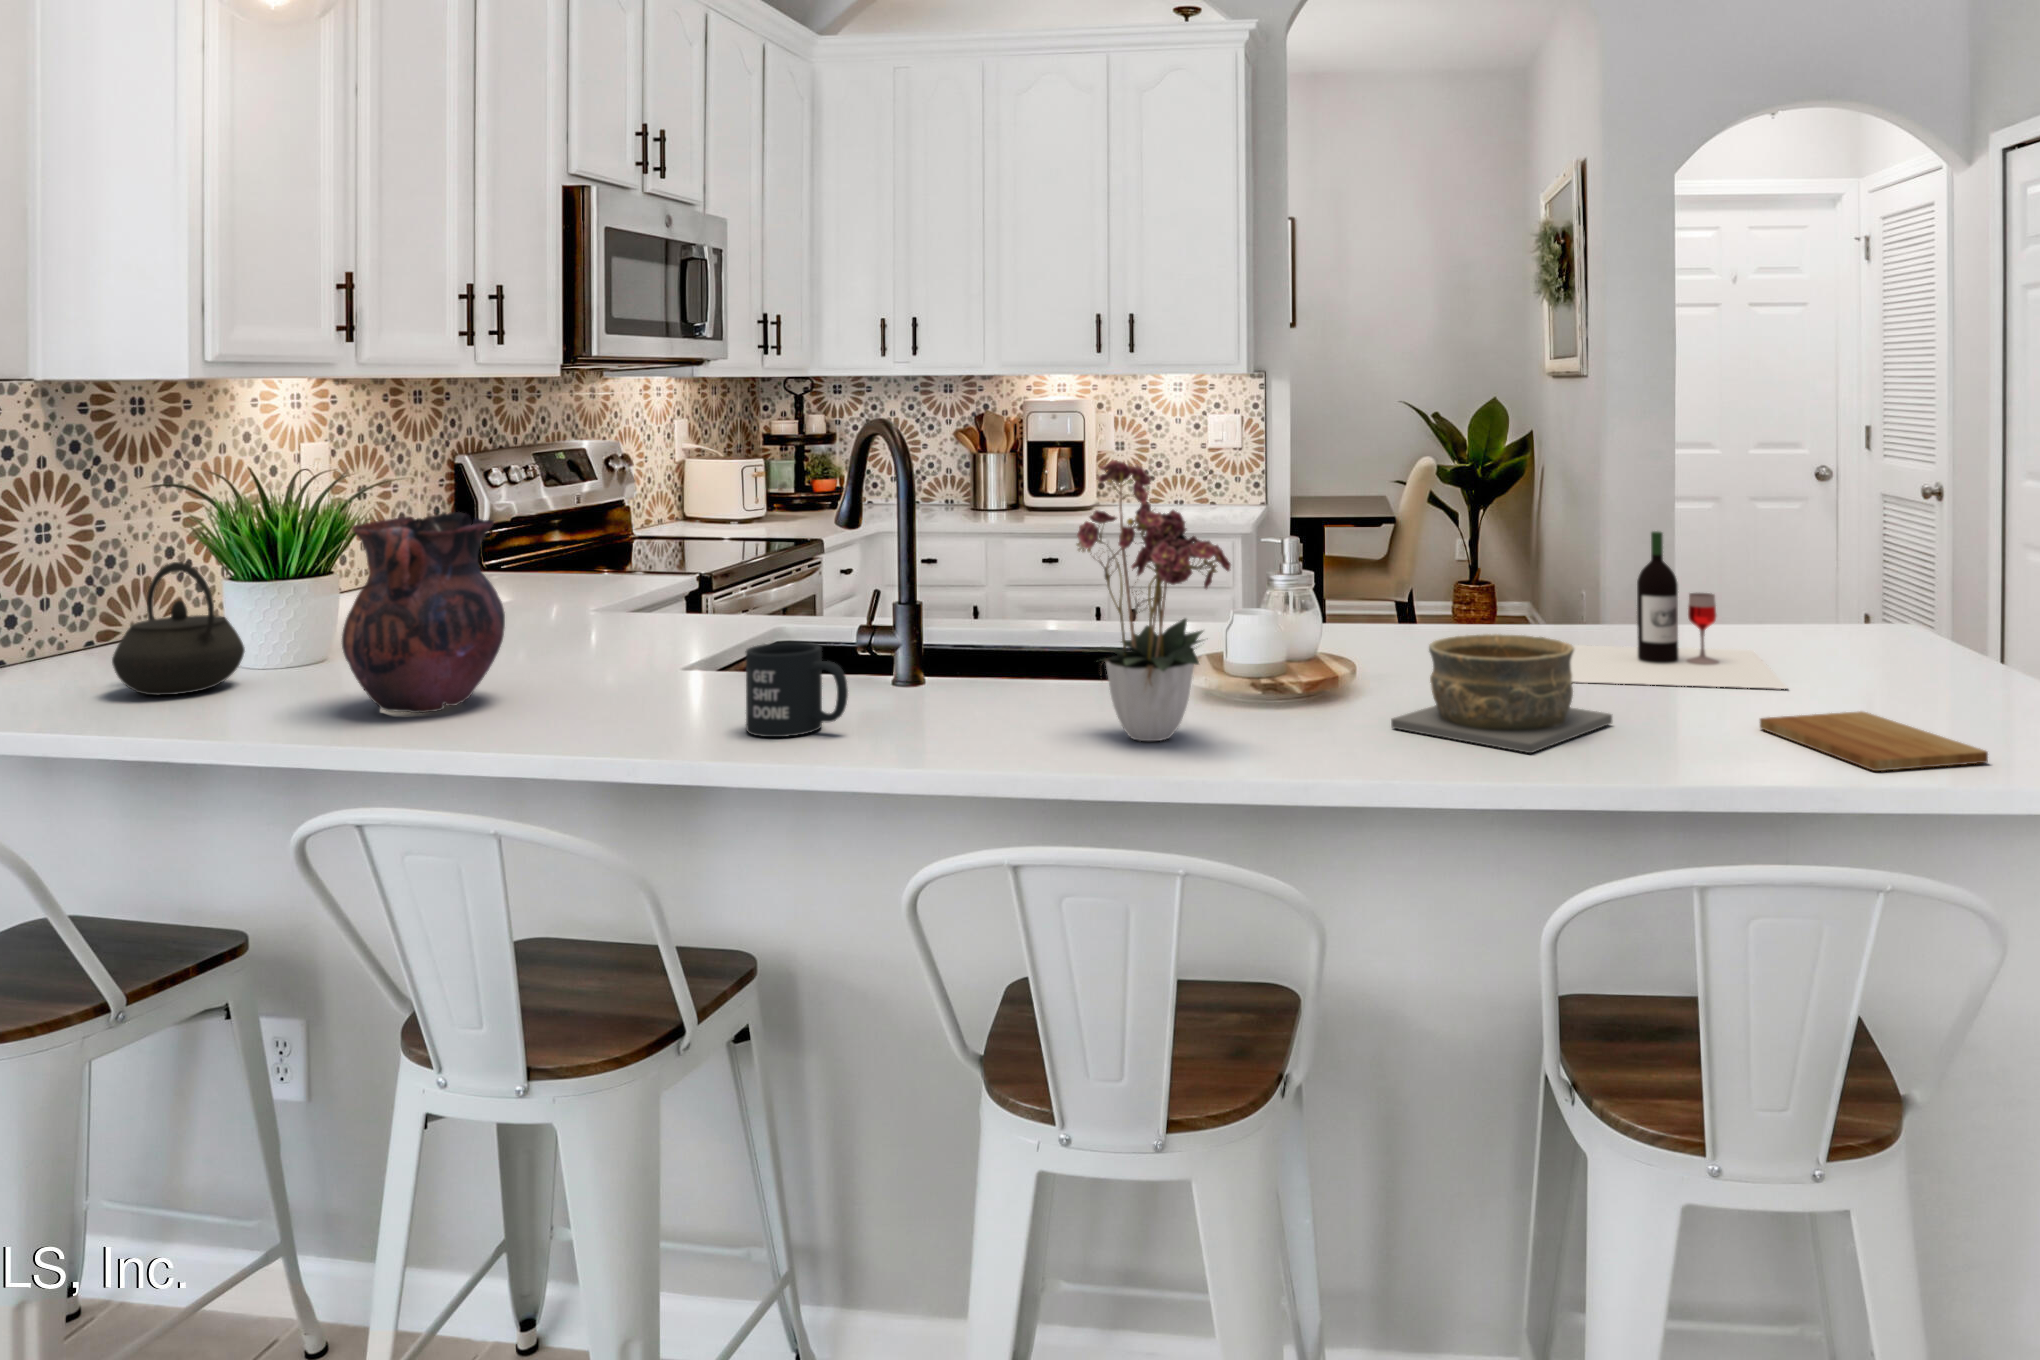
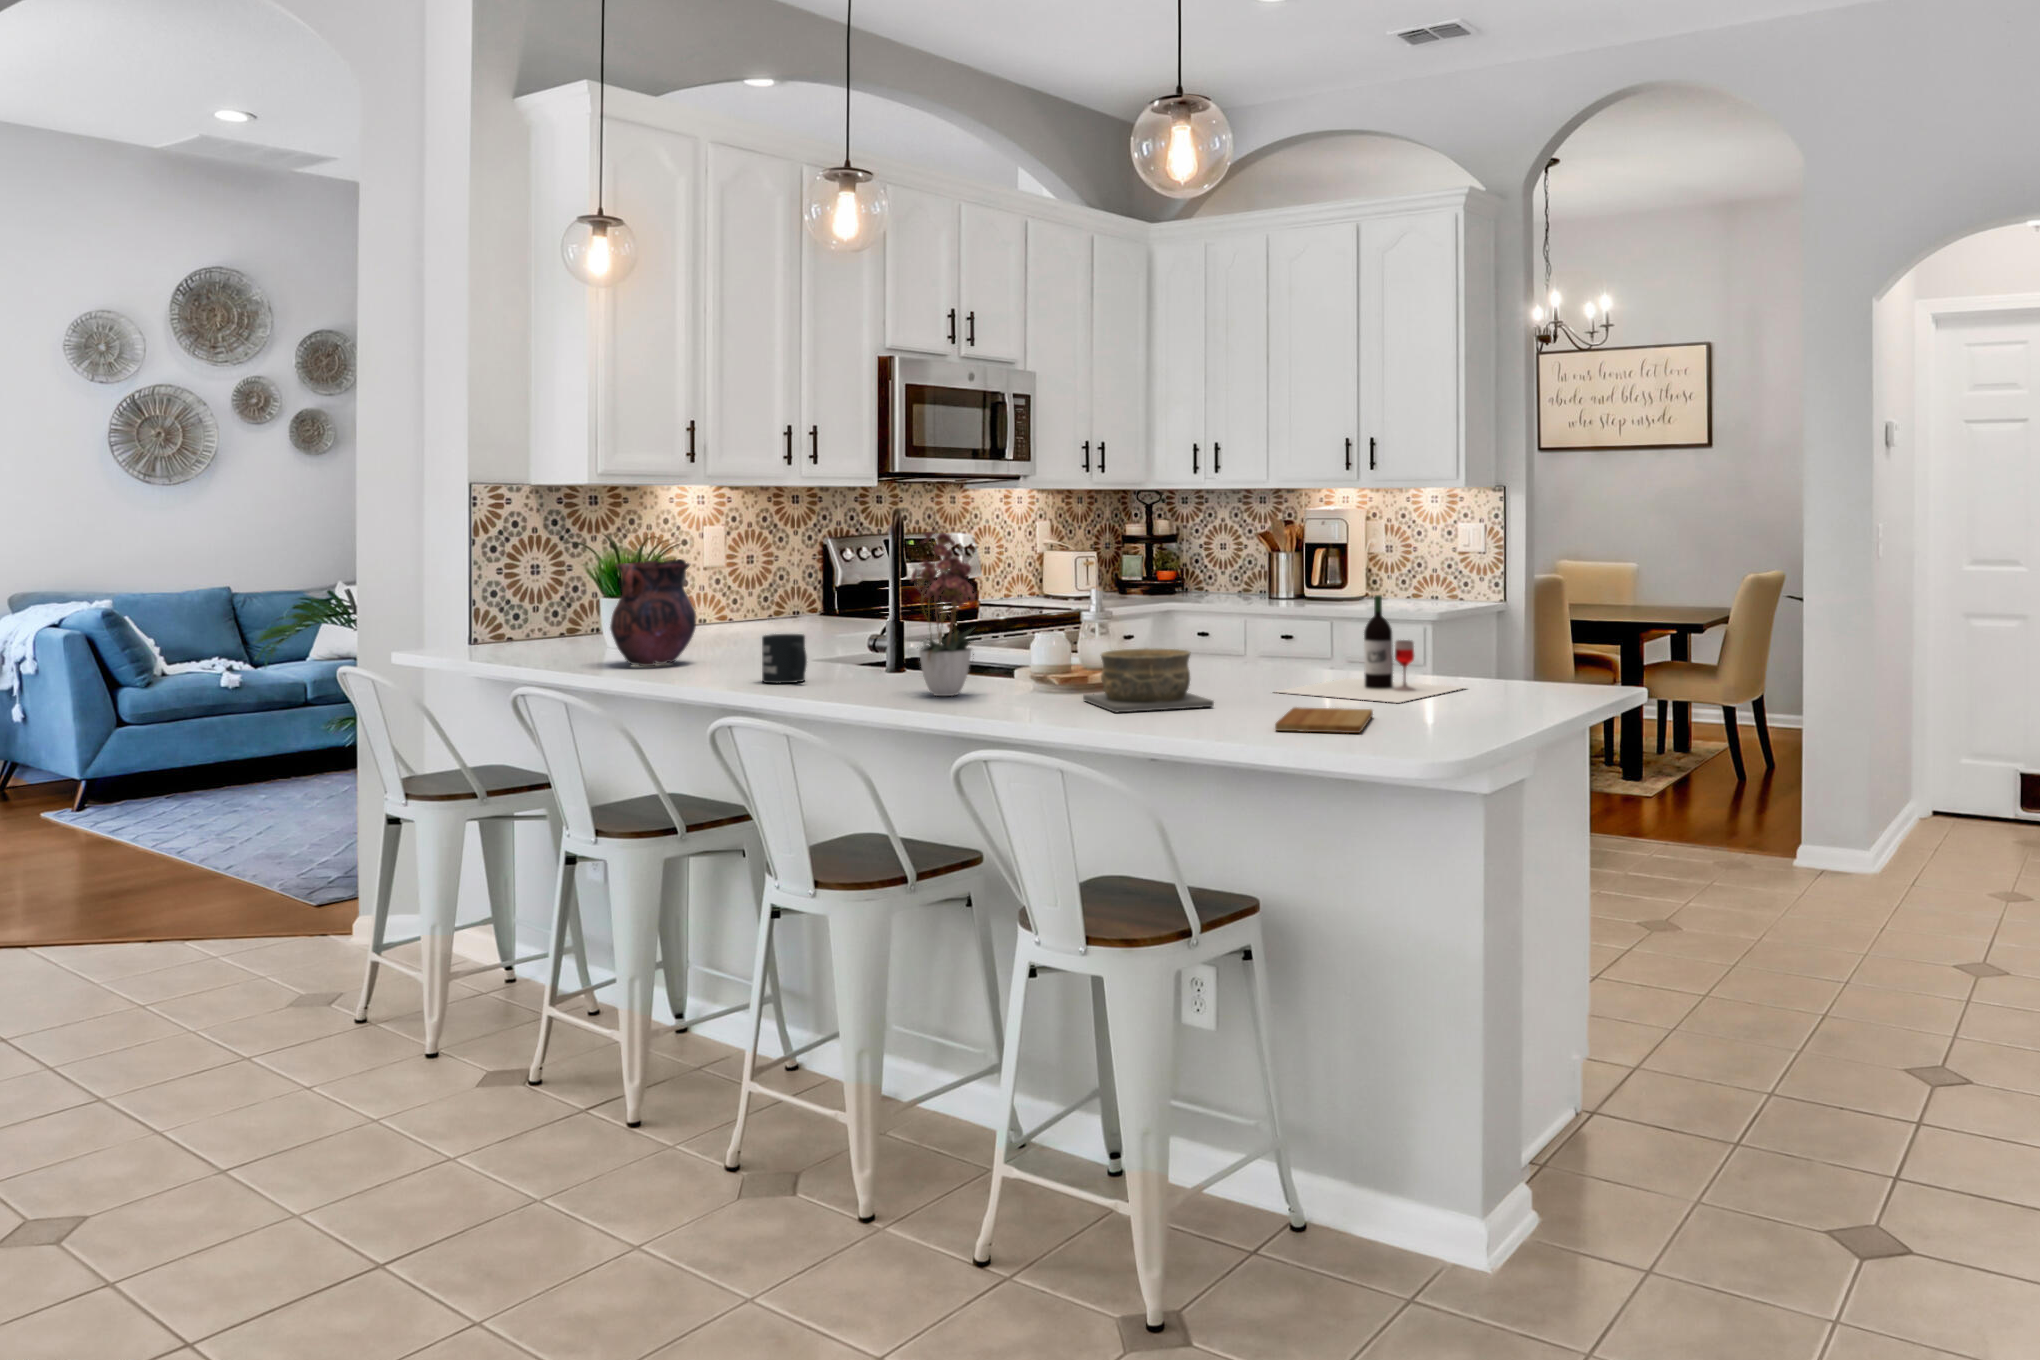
kettle: present [112,562,245,695] -> none [535,584,601,654]

